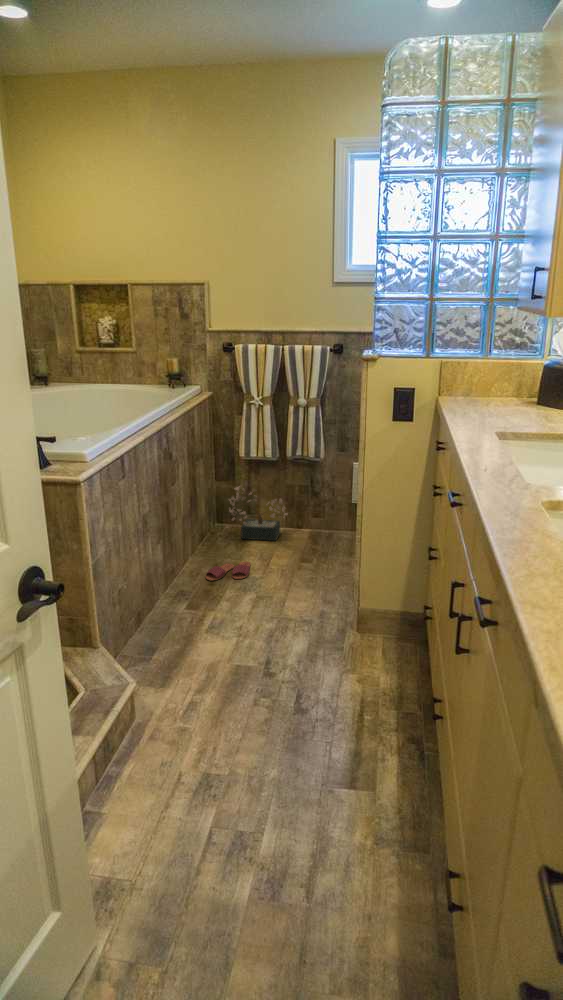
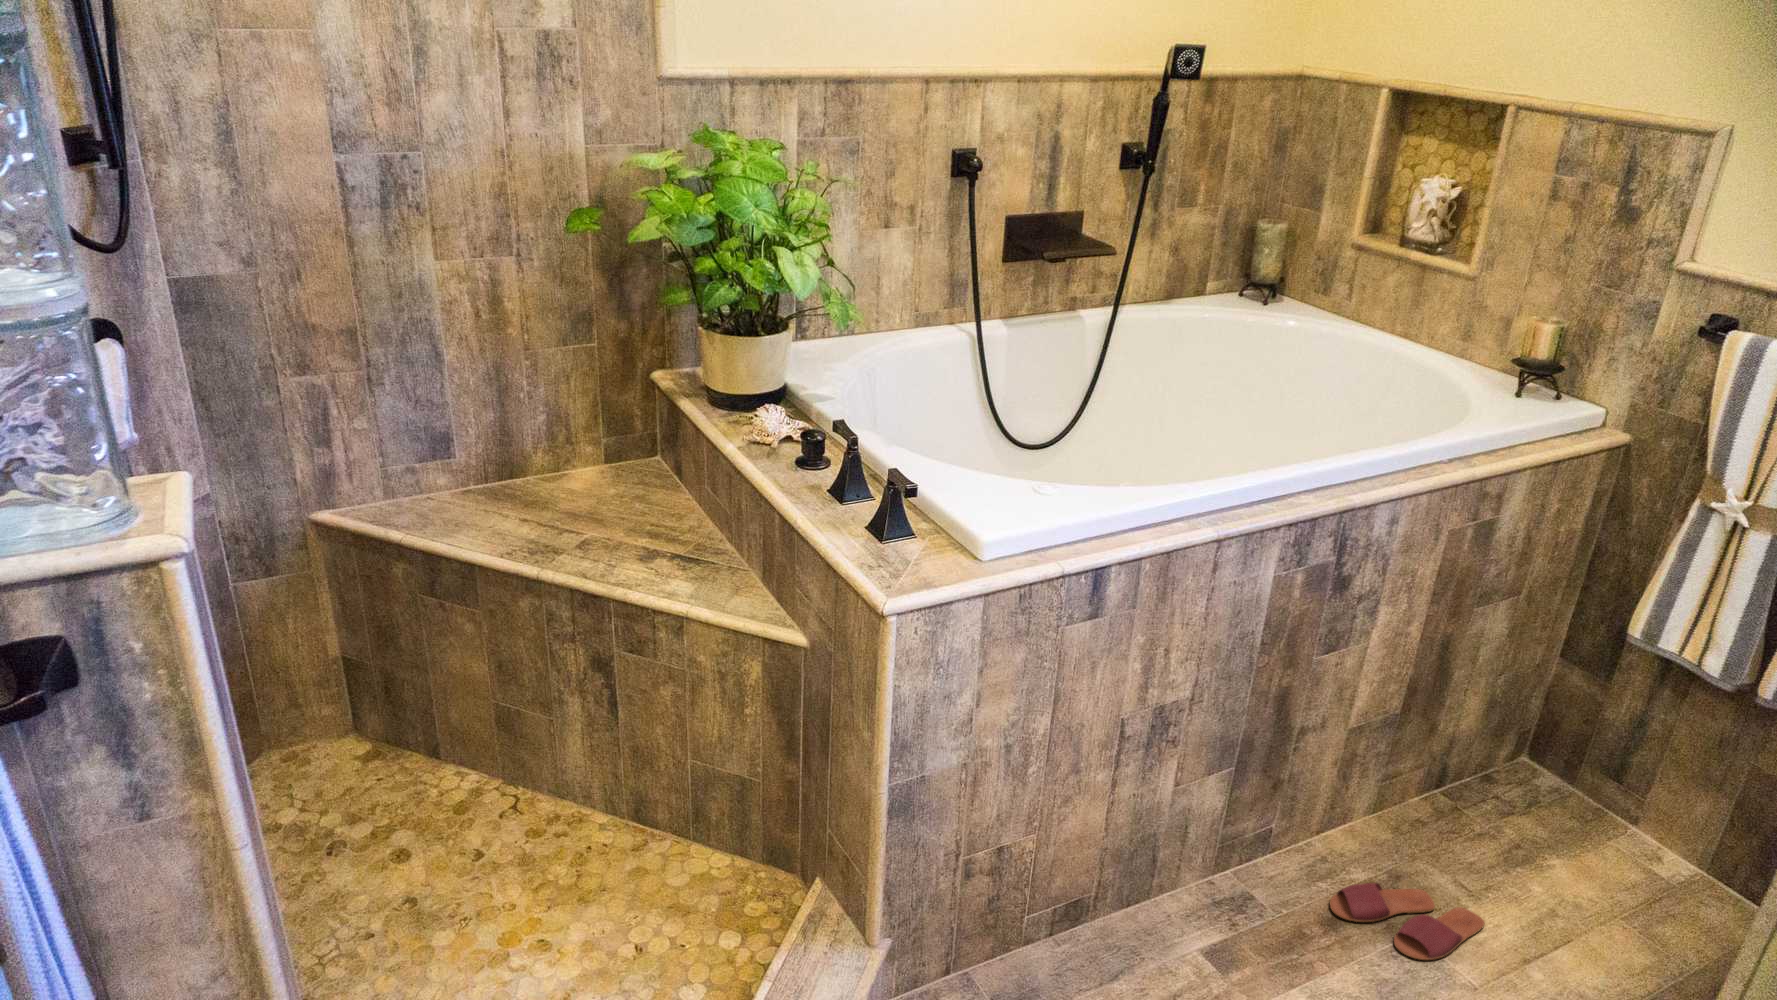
decorative plant: present [229,486,288,541] -> none [1533,702,1720,898]

